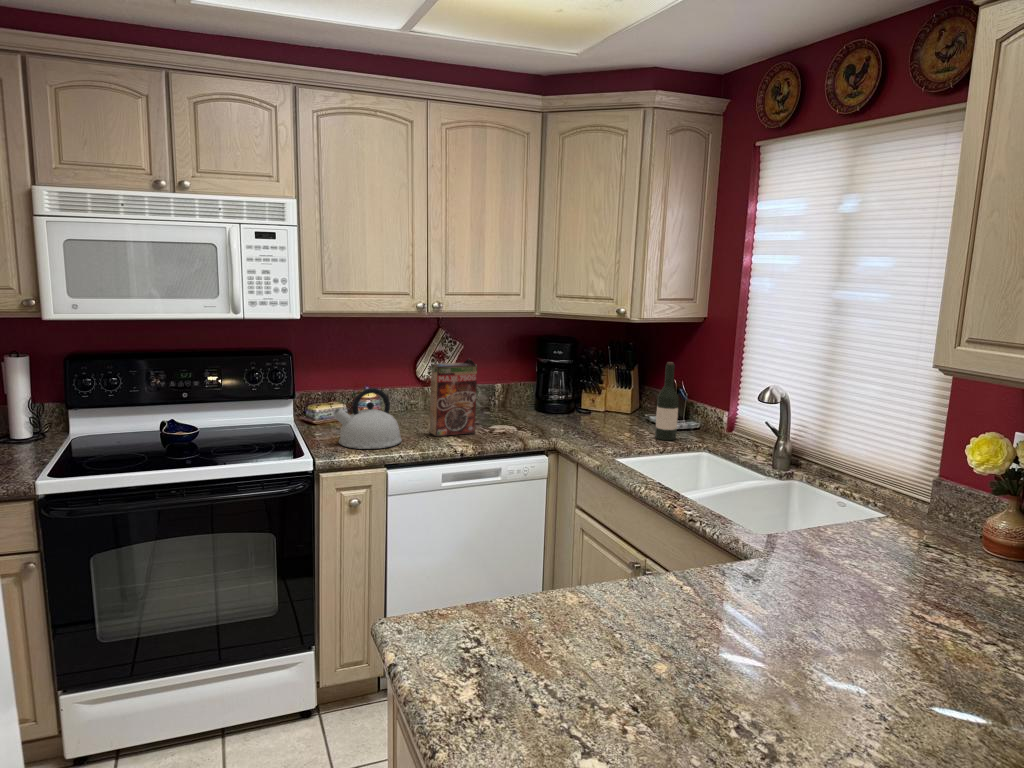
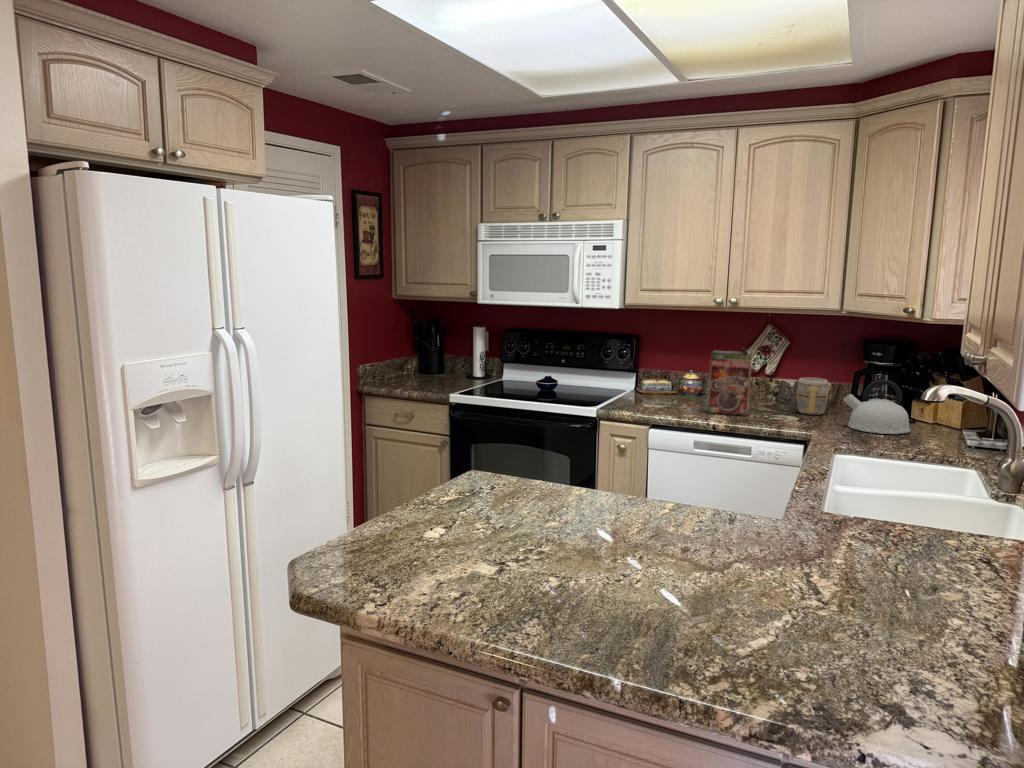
wine bottle: present [655,362,679,440] -> none [921,365,953,452]
mug: none [496,382,527,421] -> present [797,378,828,415]
kettle: present [333,388,402,449] -> present [844,380,911,434]

